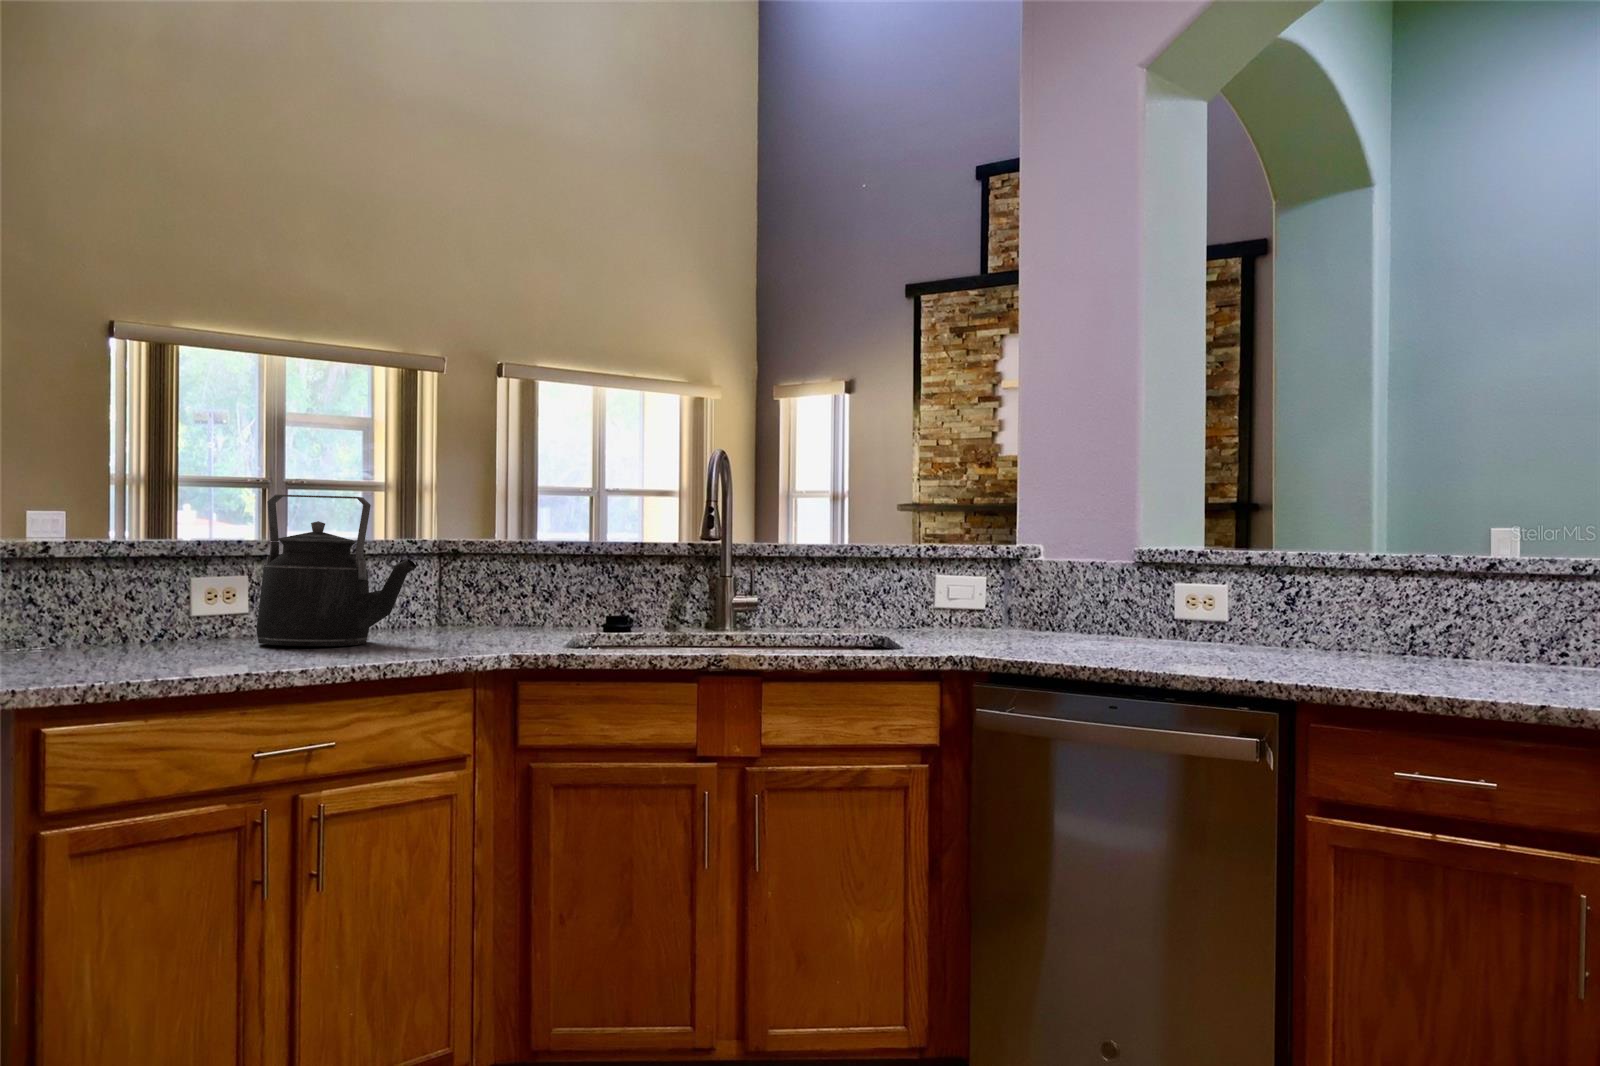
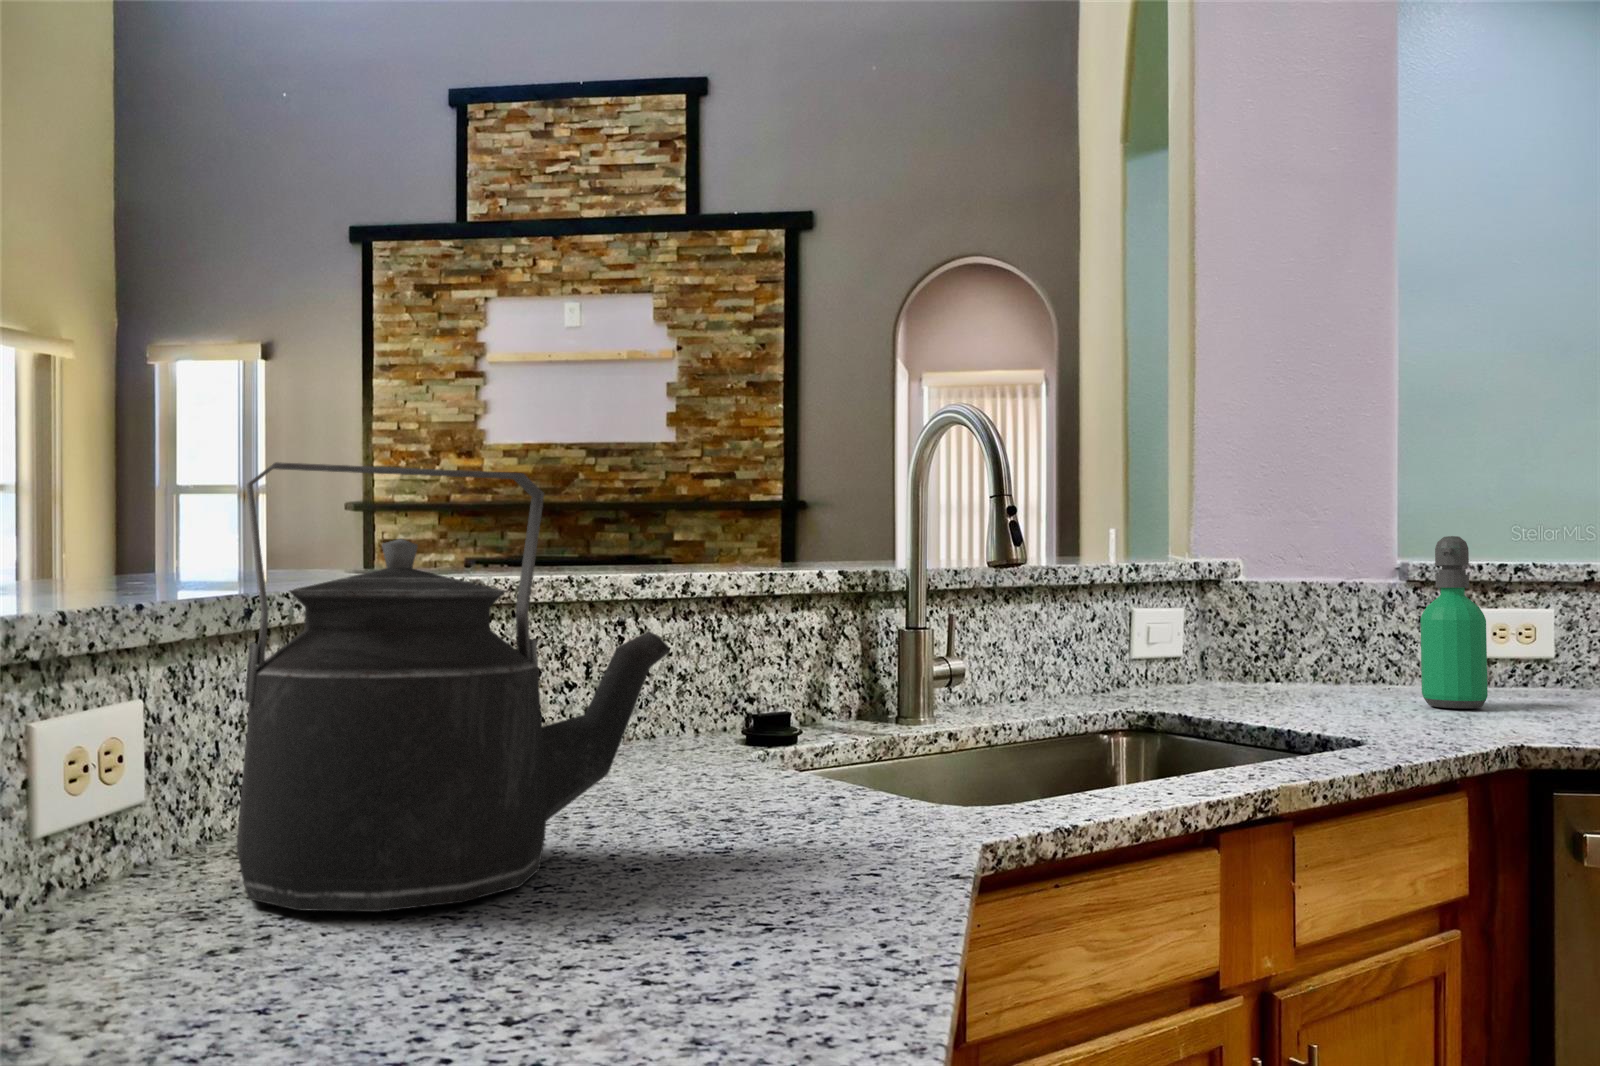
soap dispenser: none [1052,527,1100,648] -> present [1420,536,1488,709]

